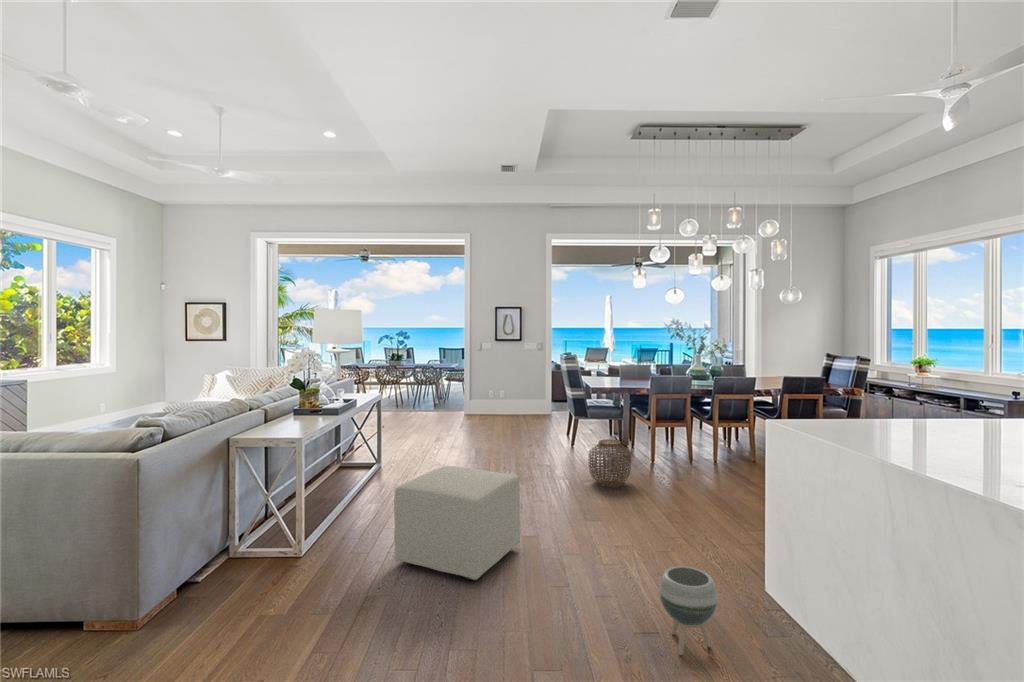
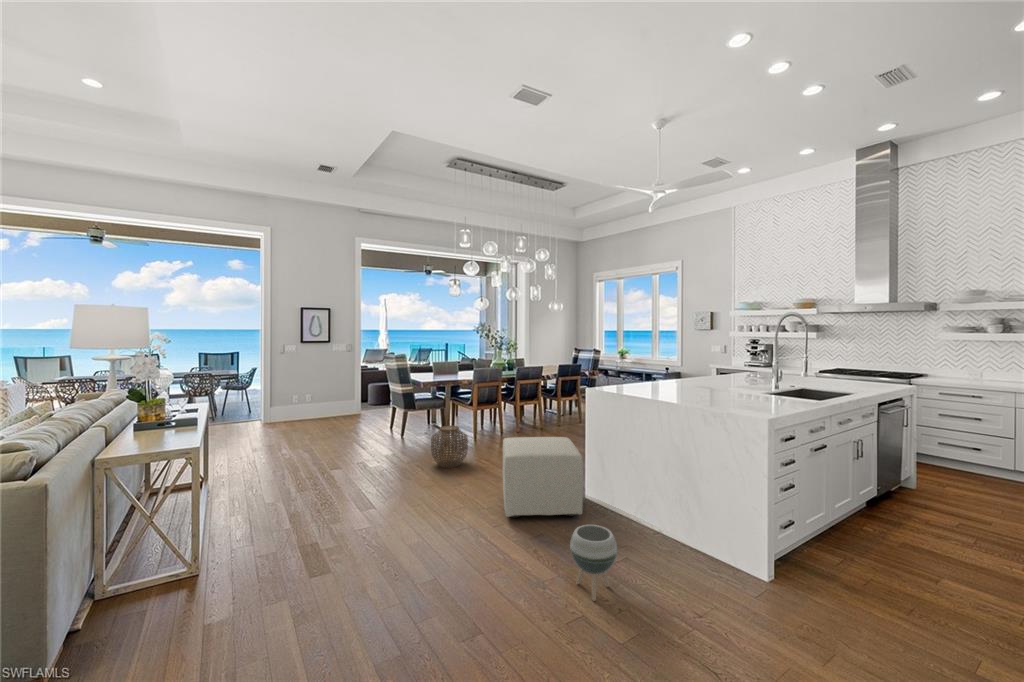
ottoman: present [394,466,520,580] -> present [503,437,583,518]

